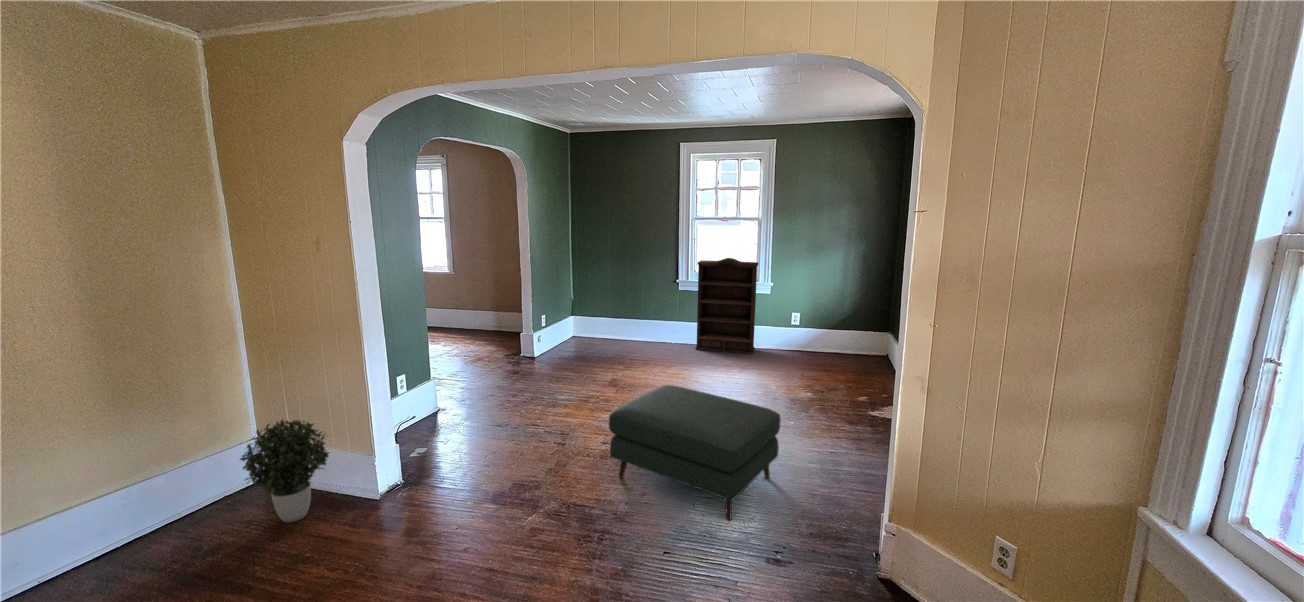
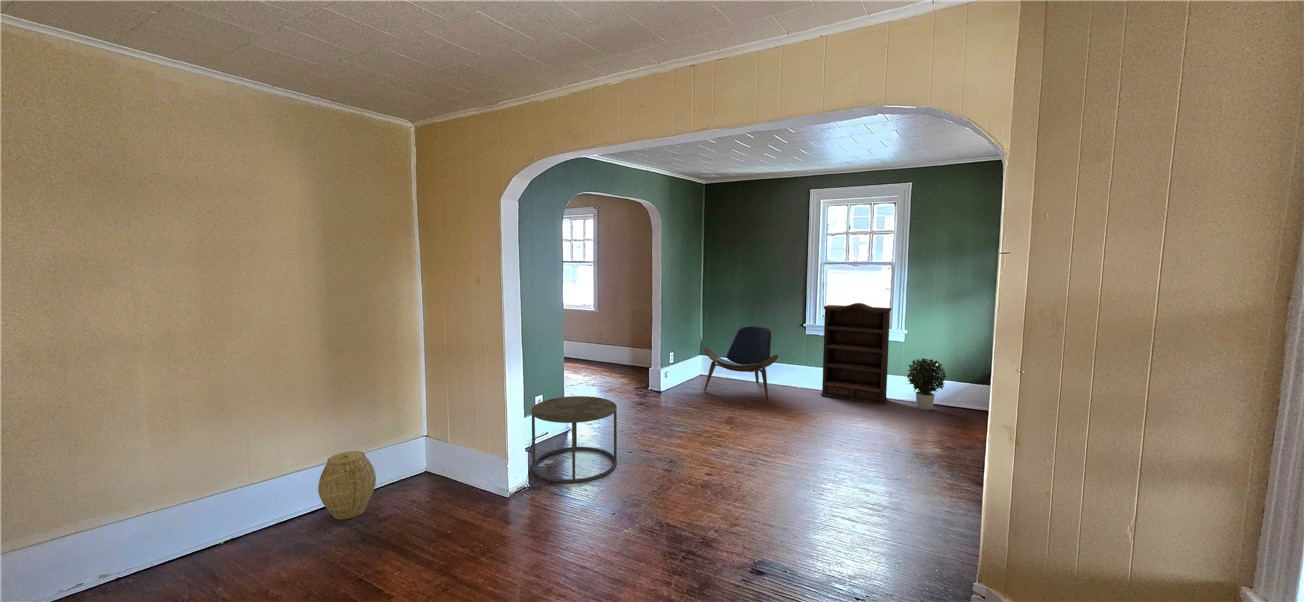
lounge chair: none [578,283,656,359] -> present [703,326,778,401]
side table: none [398,373,504,475] -> present [531,396,617,483]
ottoman: present [609,385,781,520] -> none [706,422,886,565]
potted plant: present [240,420,329,523] -> present [907,358,946,411]
woven basket: none [101,475,192,567] -> present [318,451,376,519]

